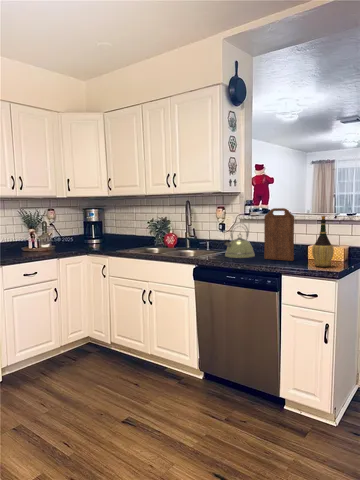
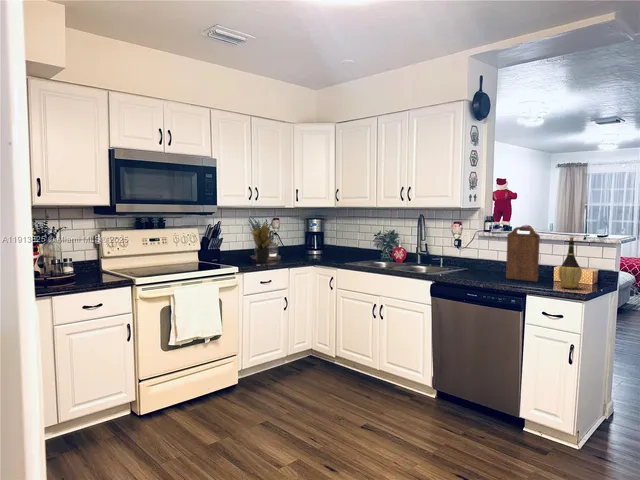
potted plant: none [14,211,46,255] -> present [252,225,272,263]
kettle: present [224,225,254,258] -> none [462,240,495,277]

